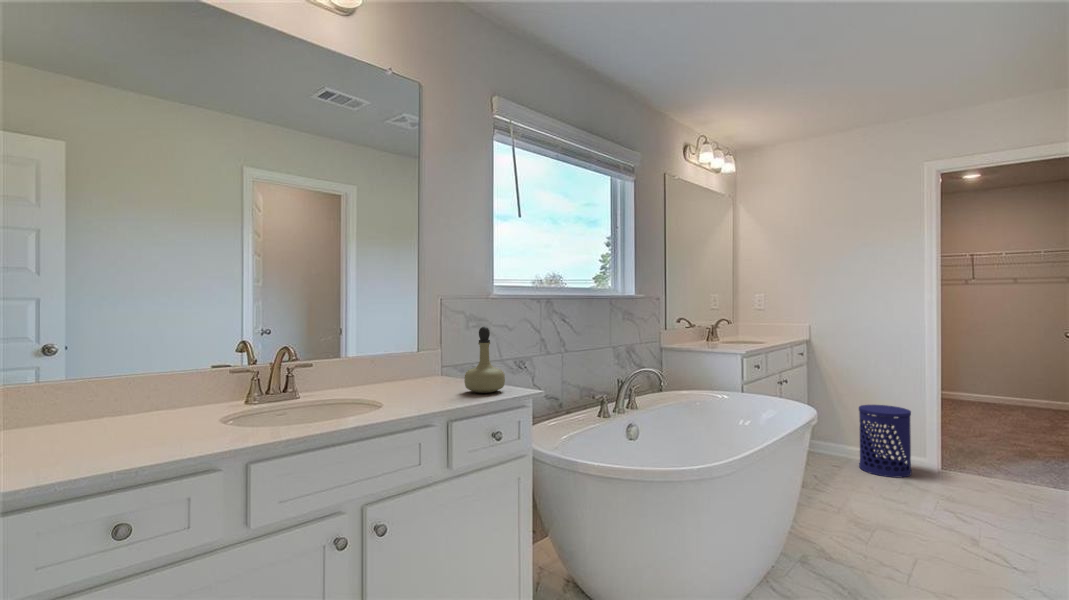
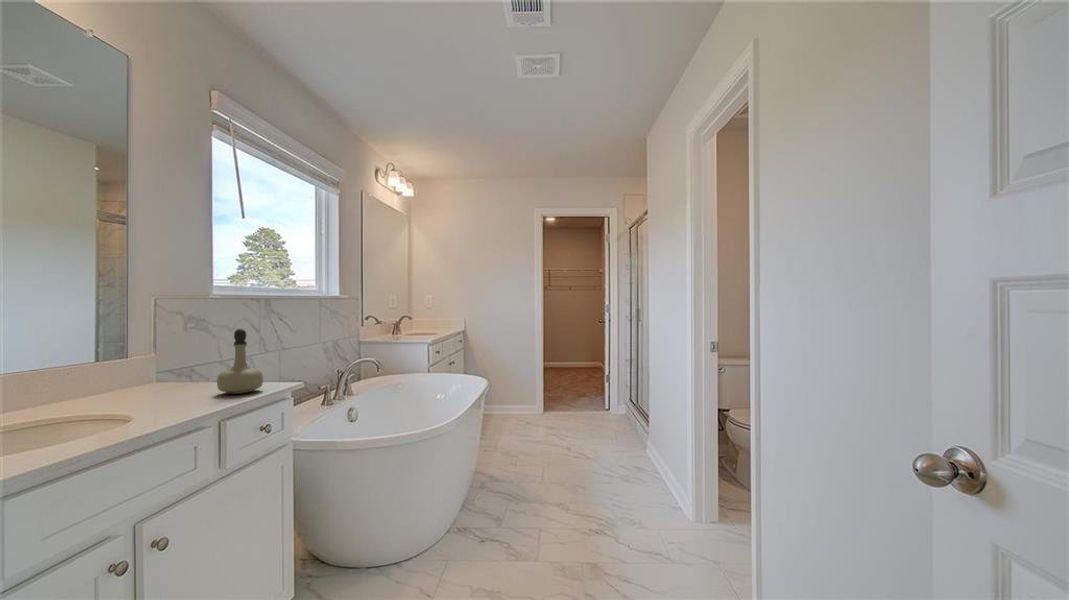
waste bin: present [859,405,912,477] -> none [500,376,530,425]

